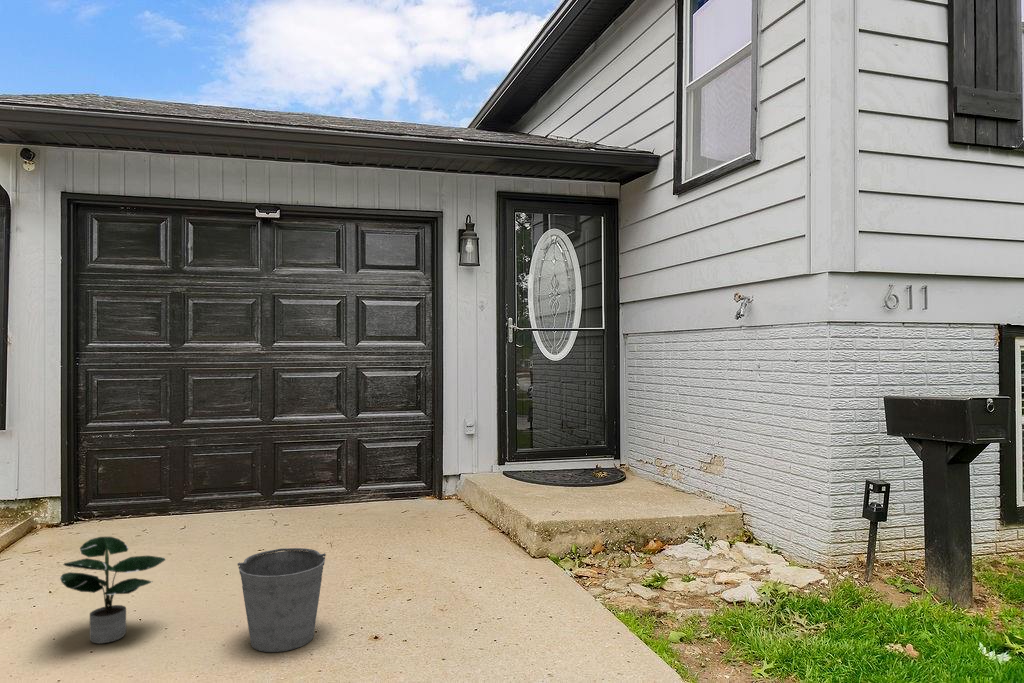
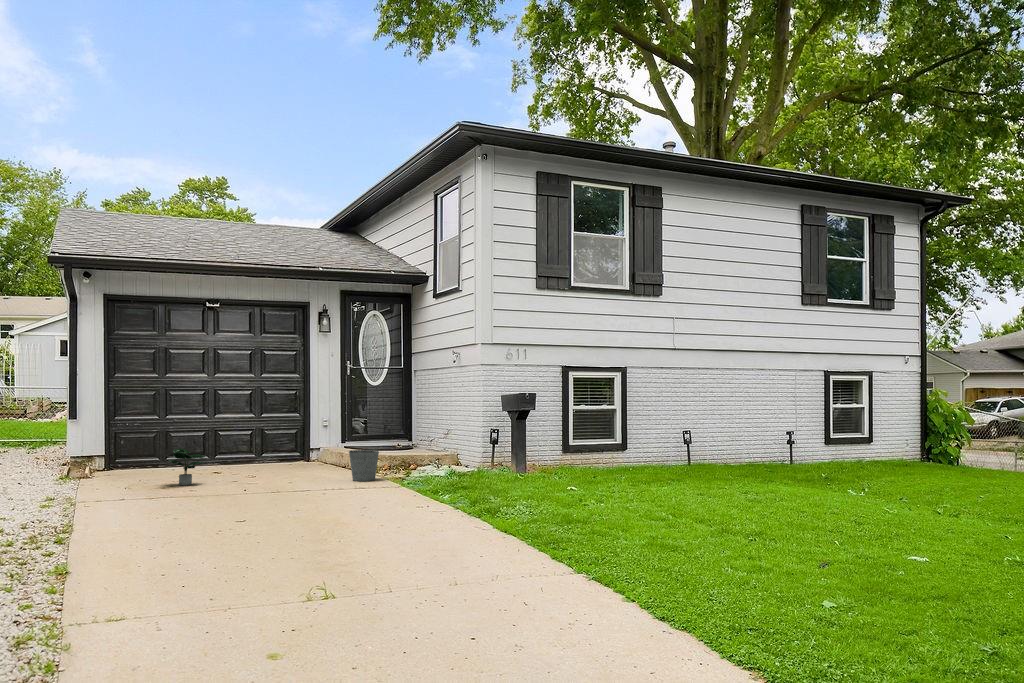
bucket: present [238,548,326,652] -> present [349,450,379,481]

